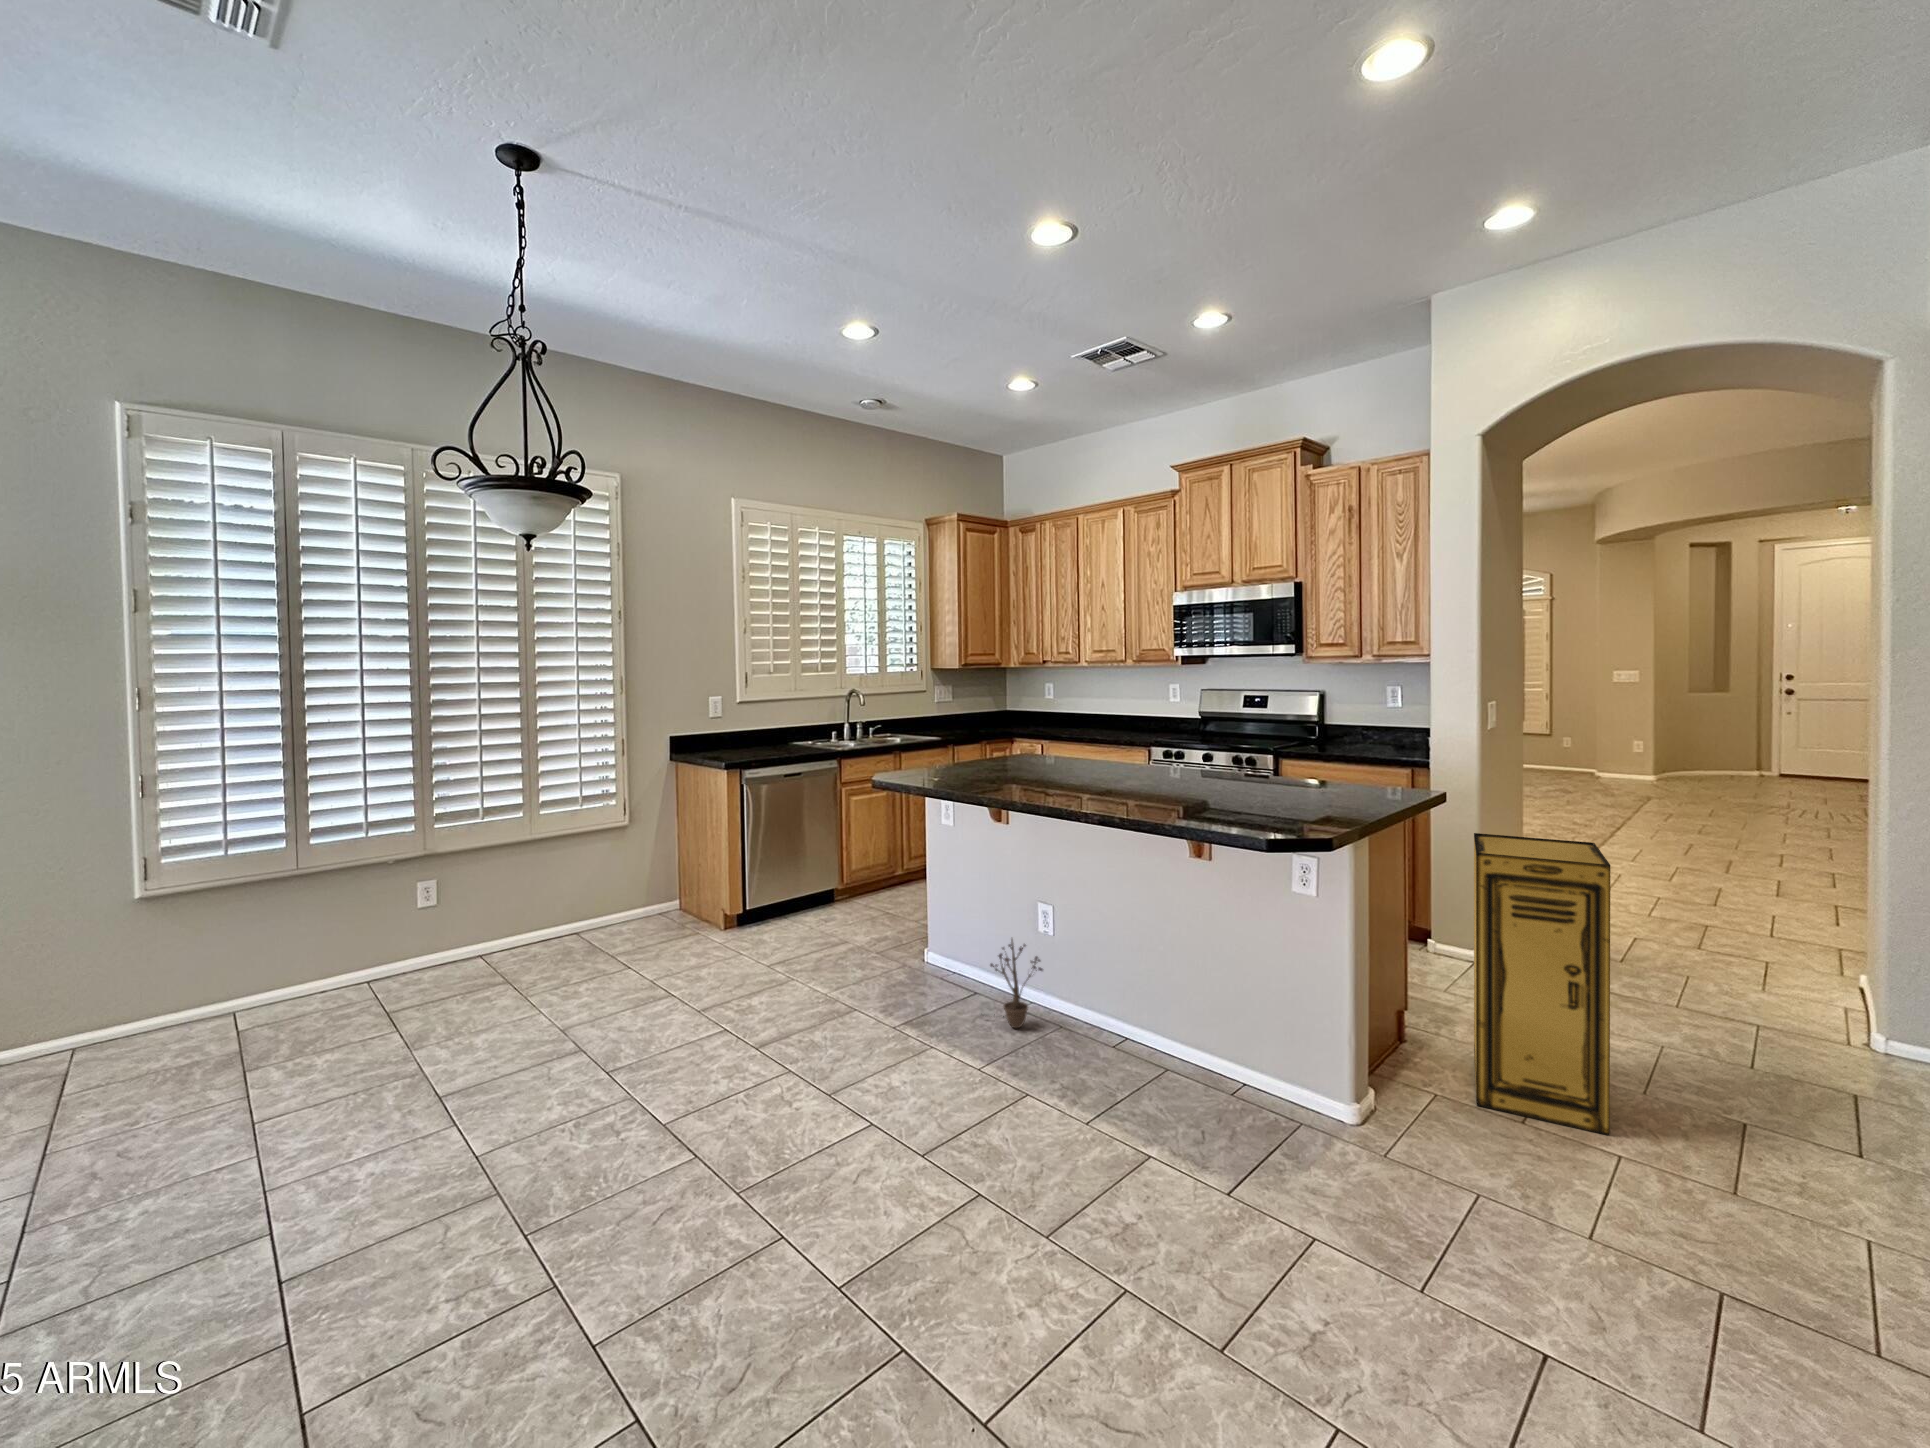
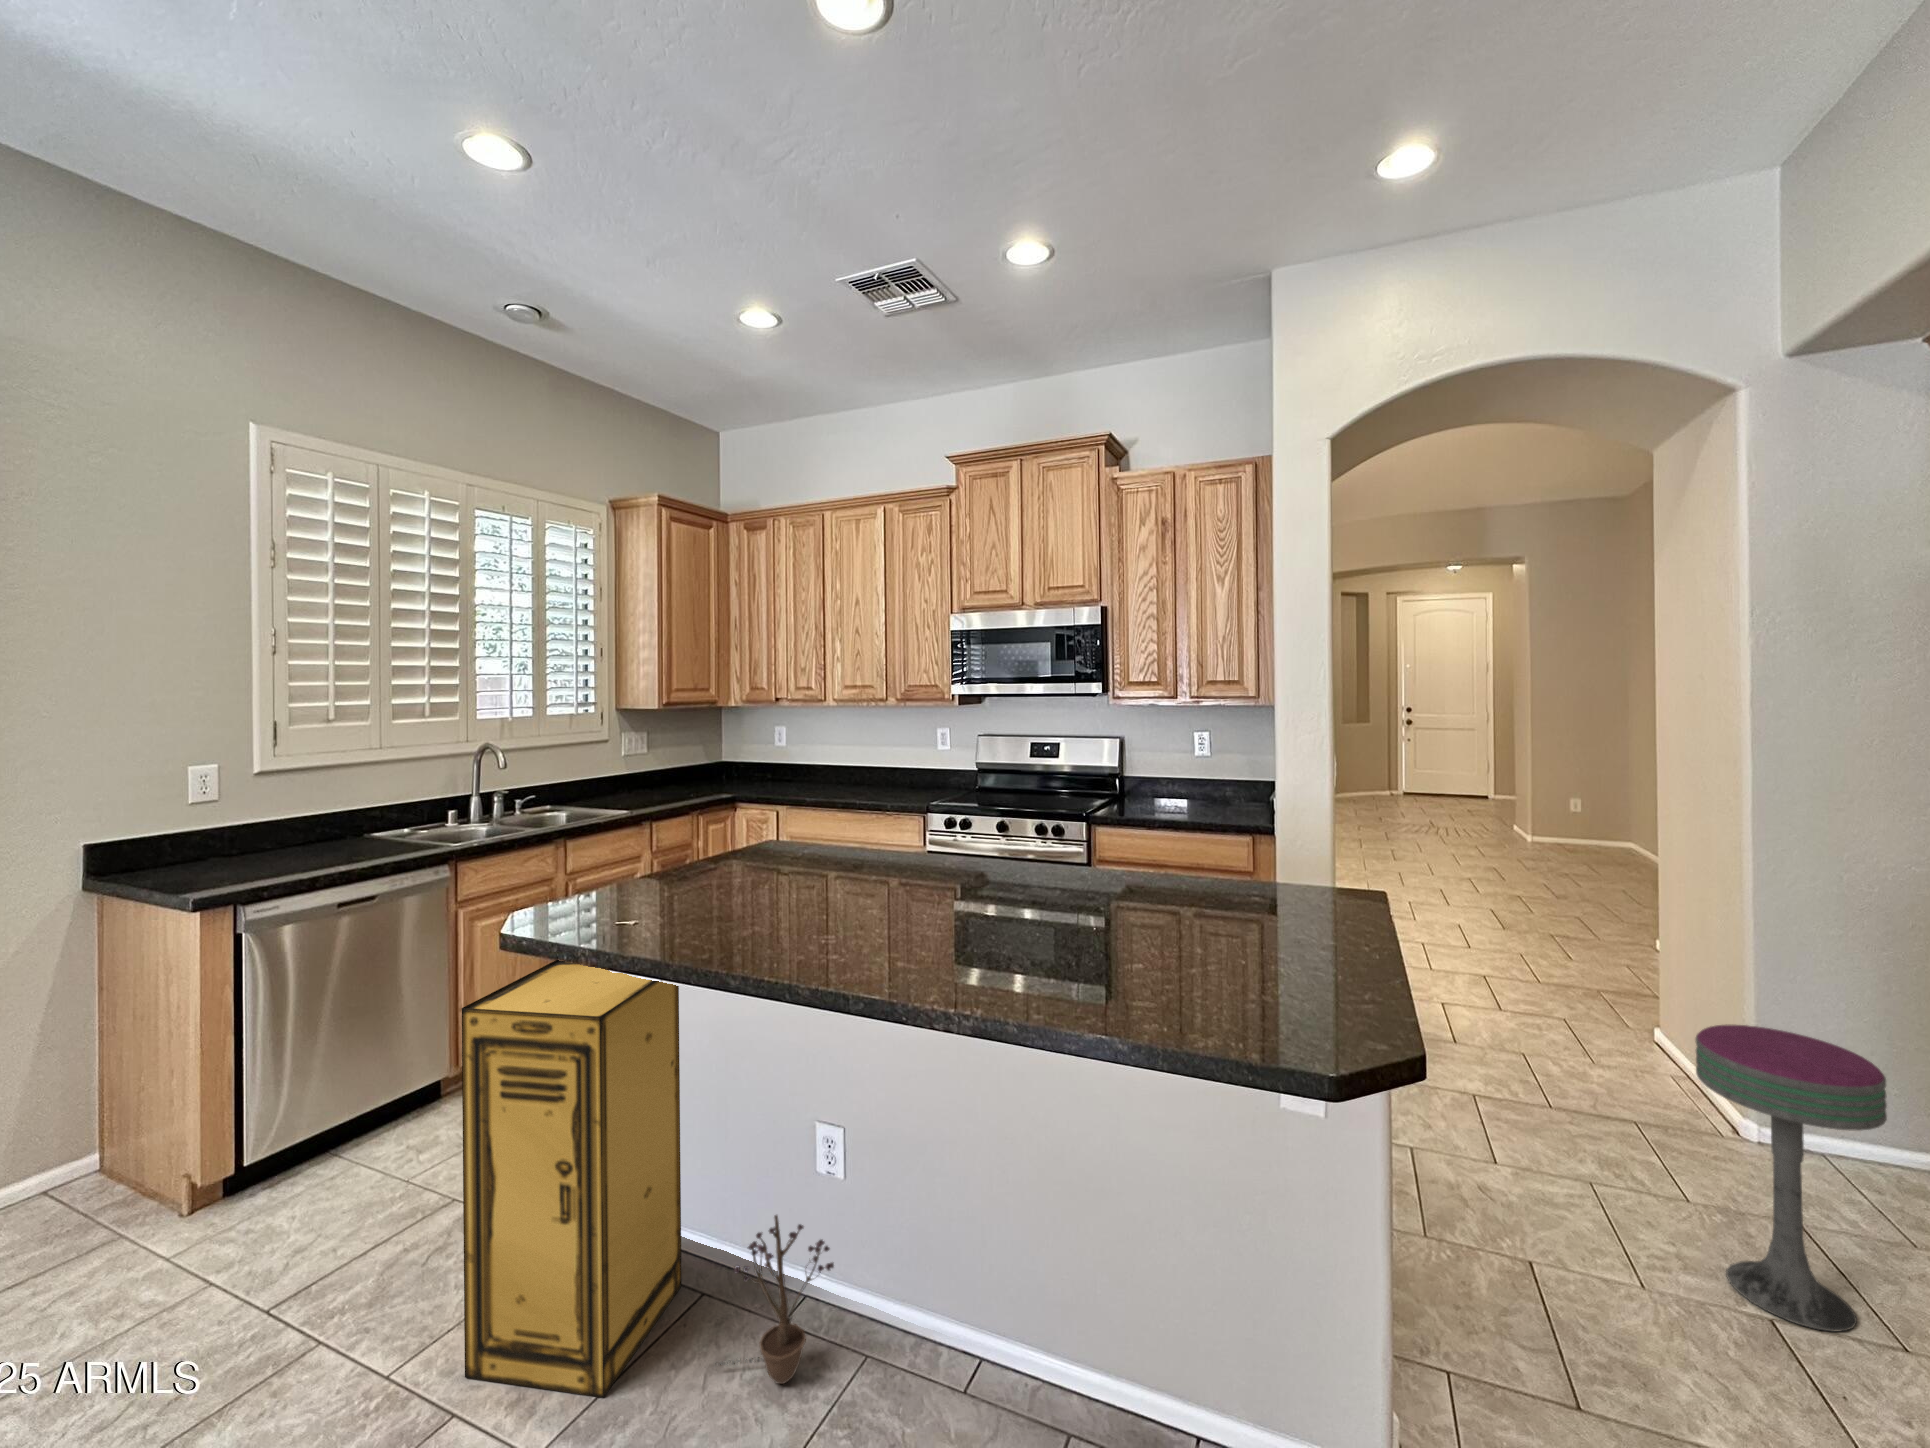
storage cabinet: present [1474,833,1610,1135] -> present [462,960,682,1398]
bar stool: none [1707,909,1859,1136] -> present [1695,1025,1887,1332]

